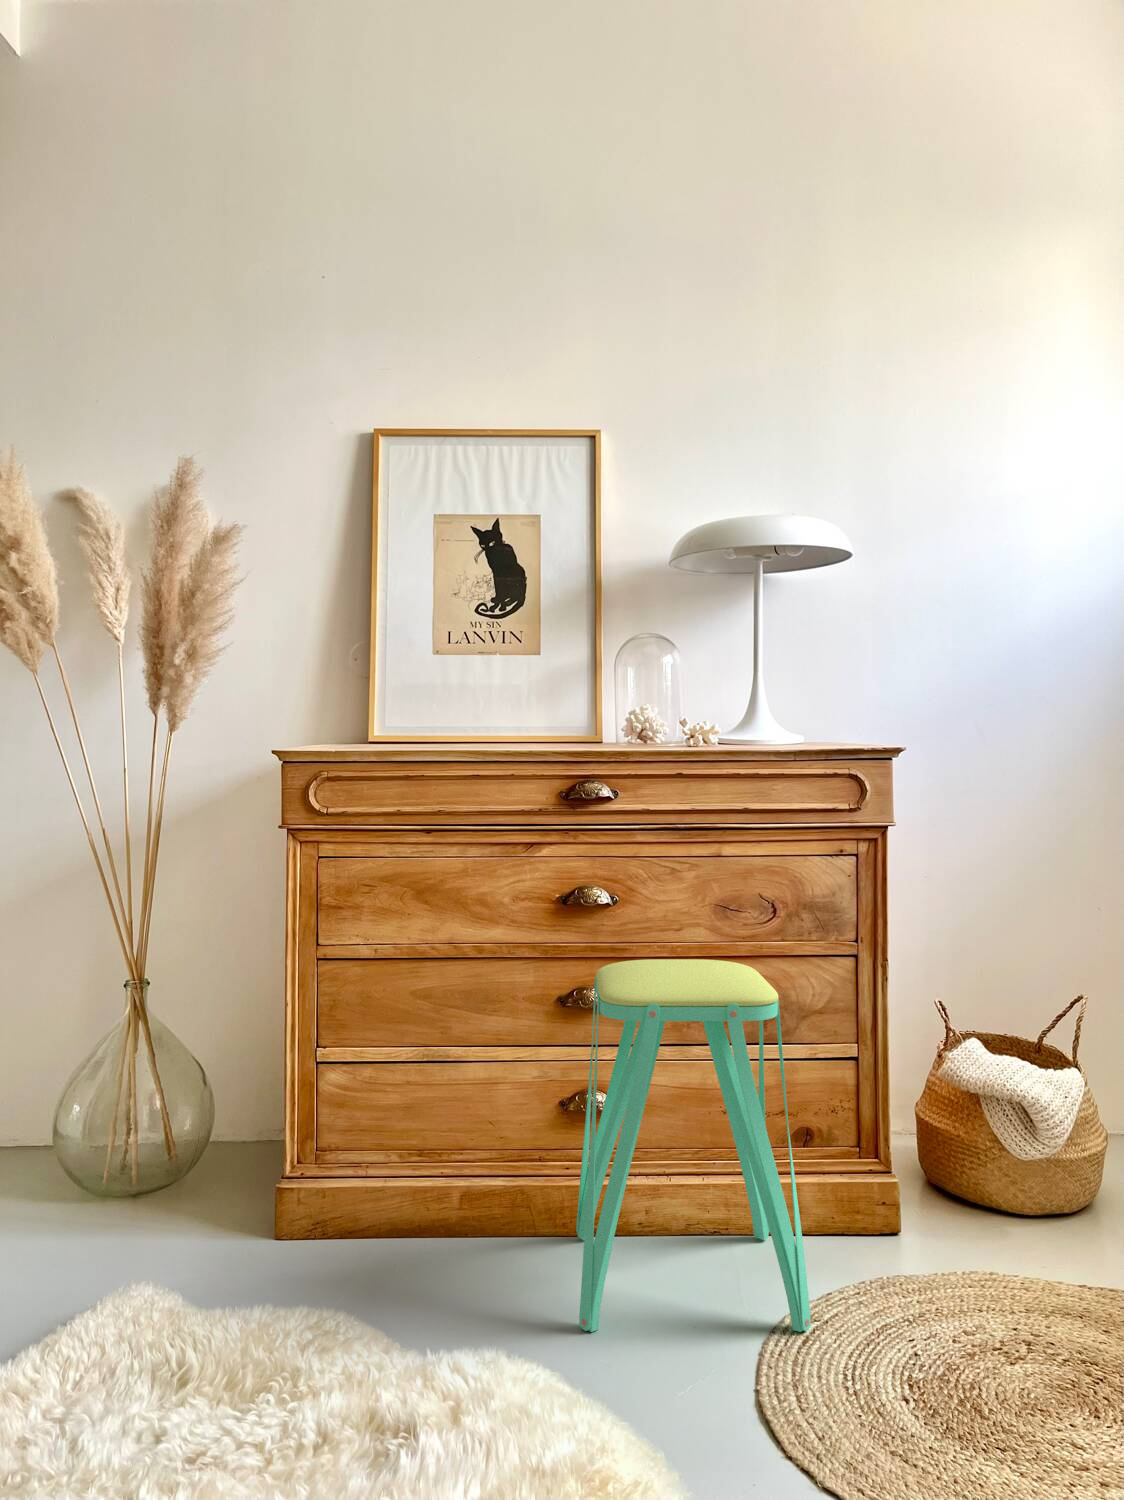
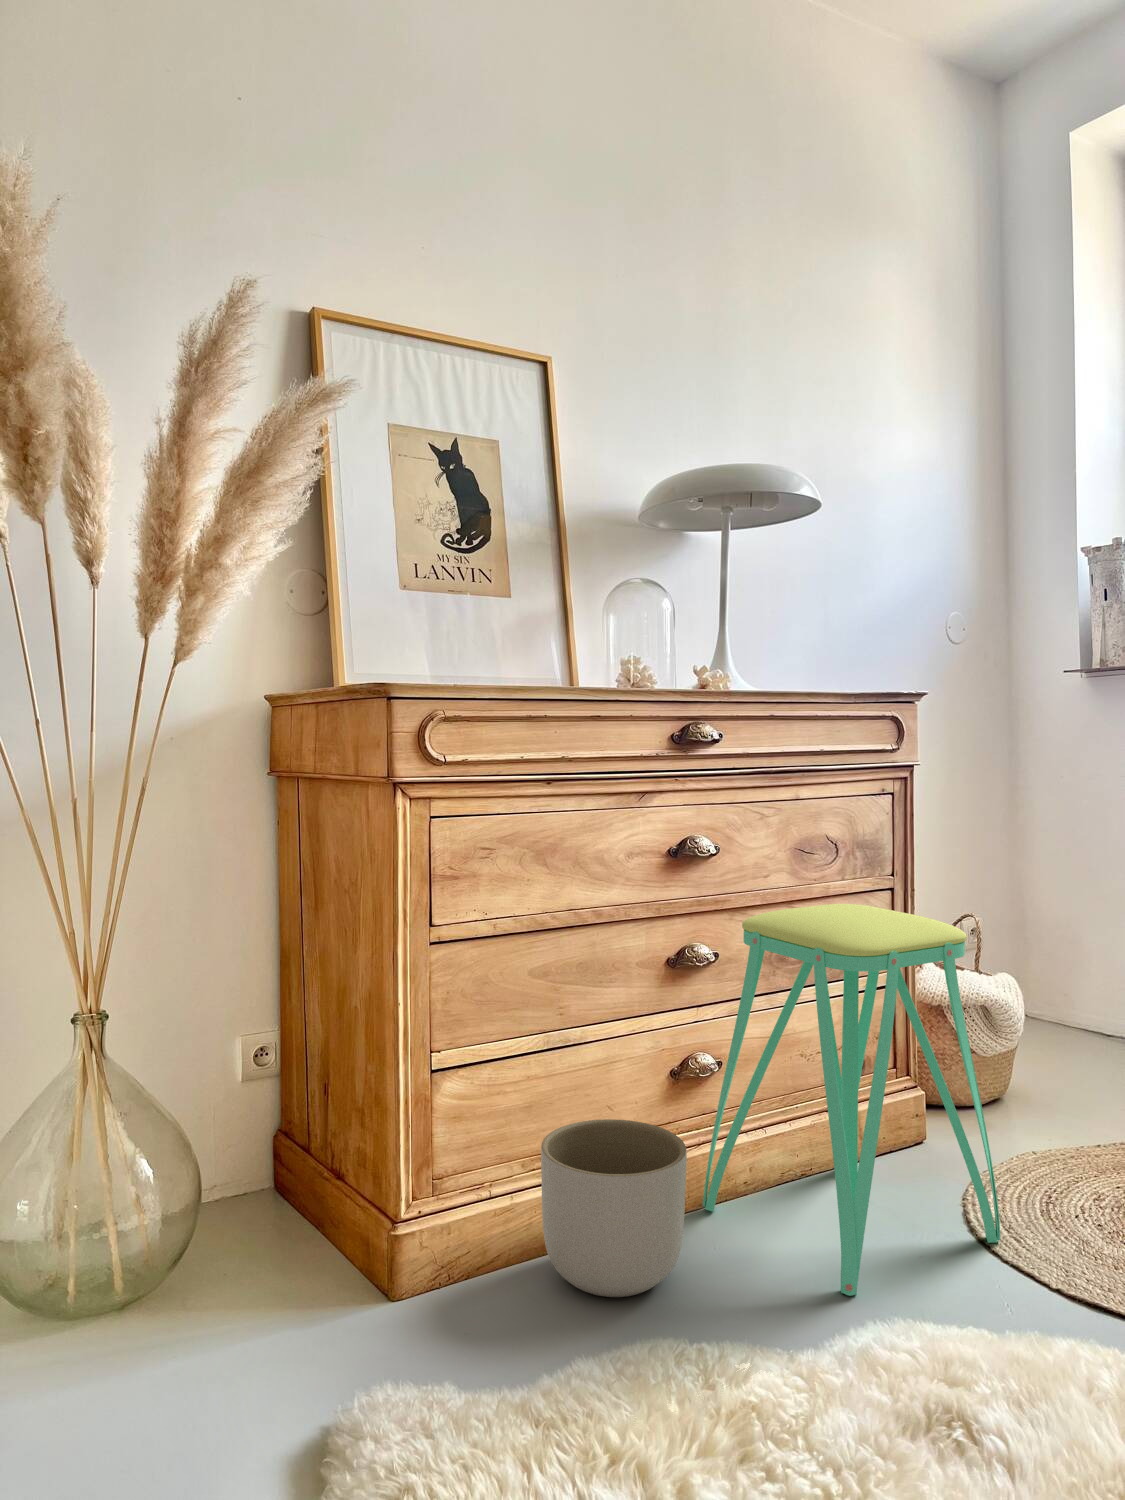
planter: none [366,1127,493,1280] -> present [541,1119,687,1297]

